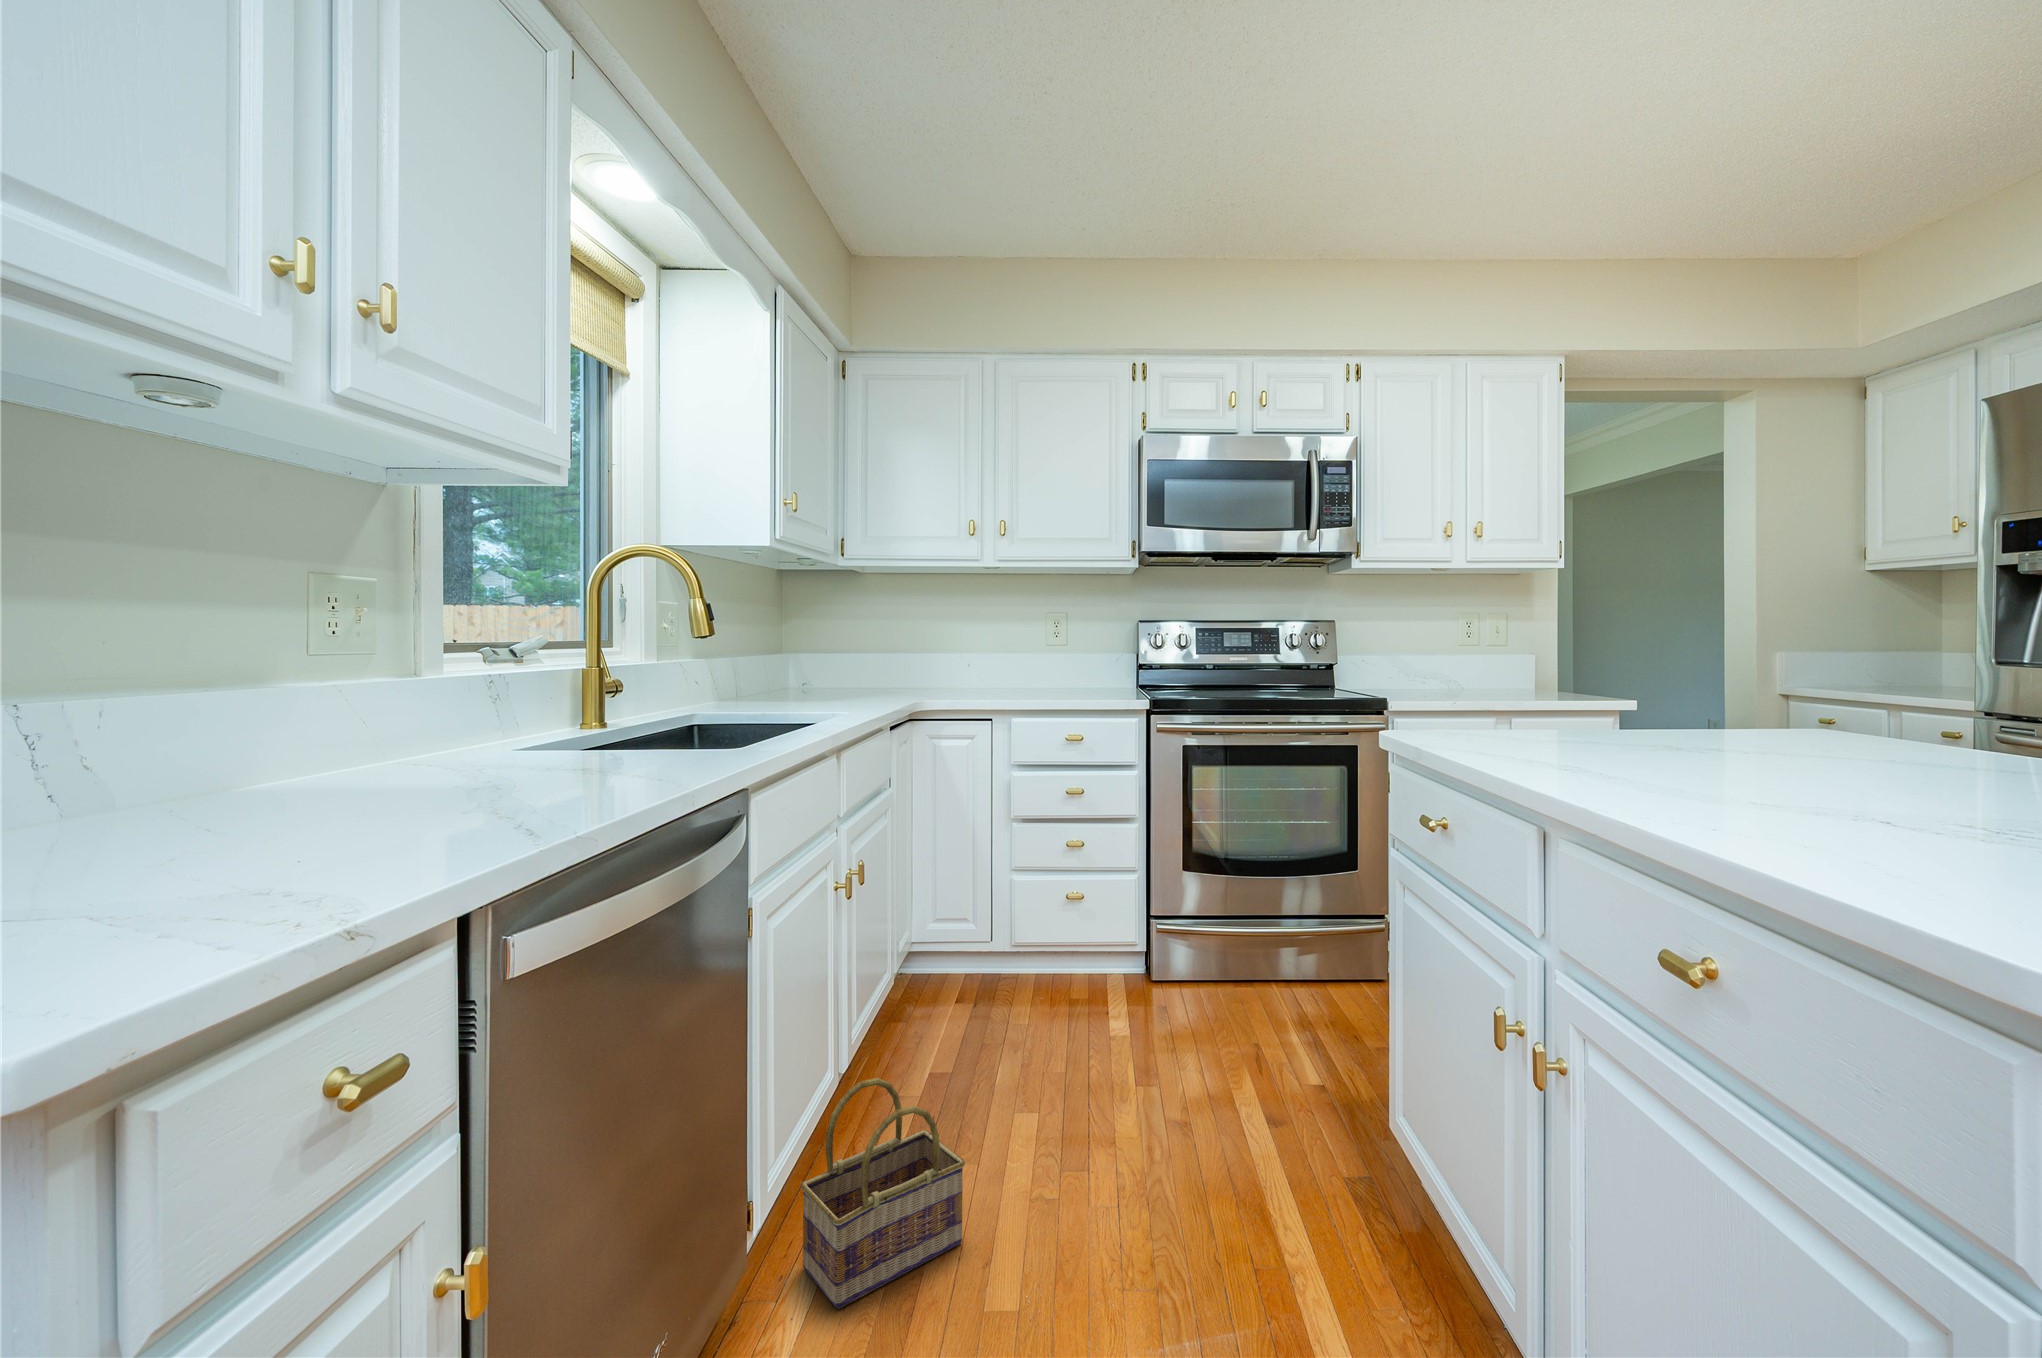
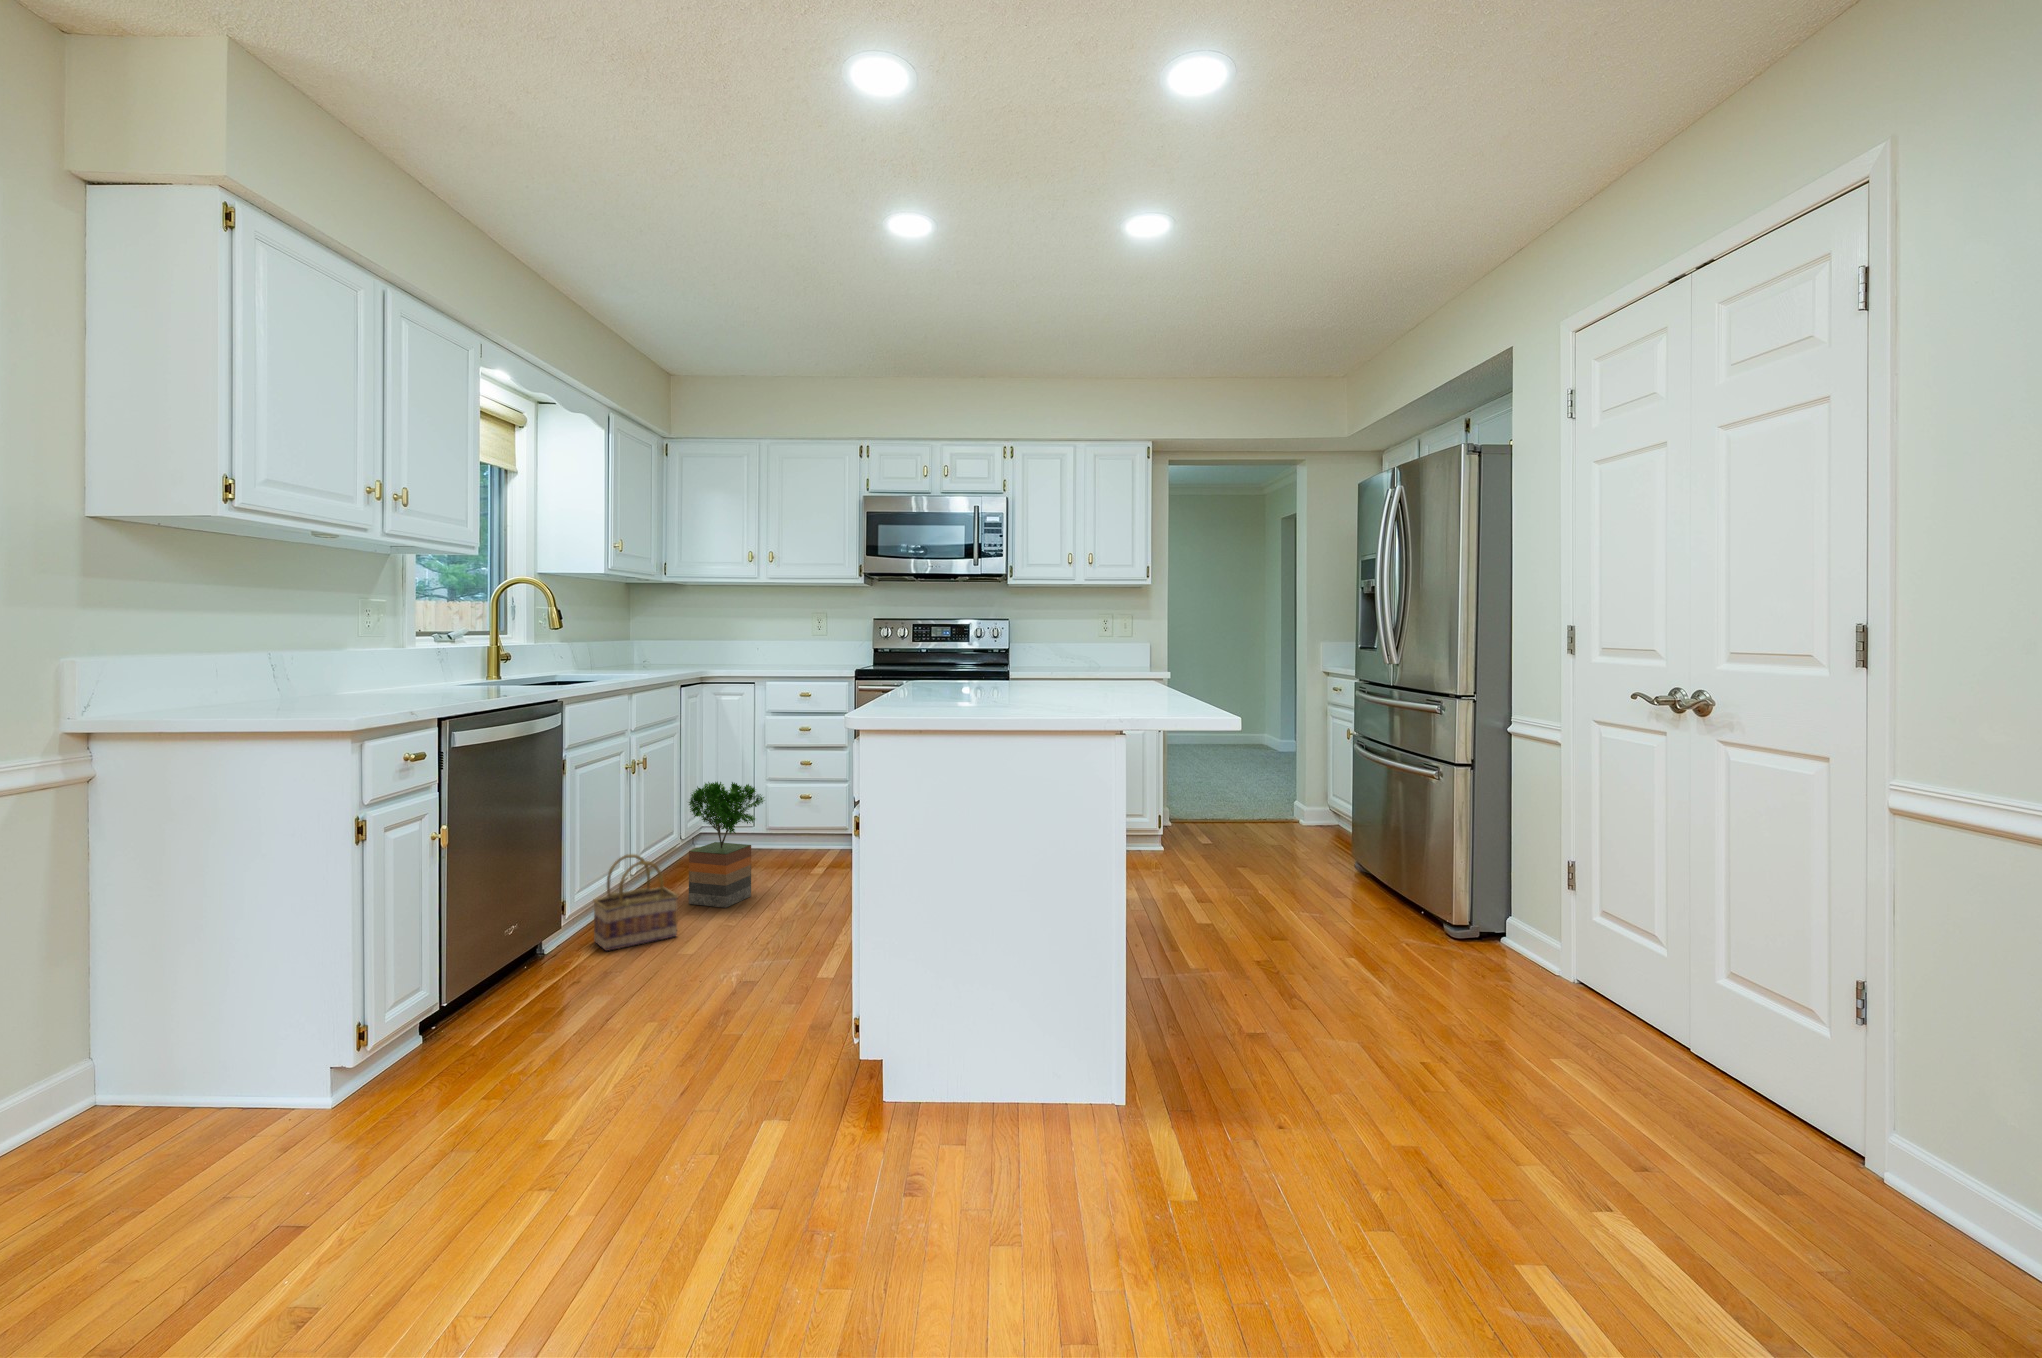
potted tree: none [934,897,1066,1135] -> present [689,782,765,908]

